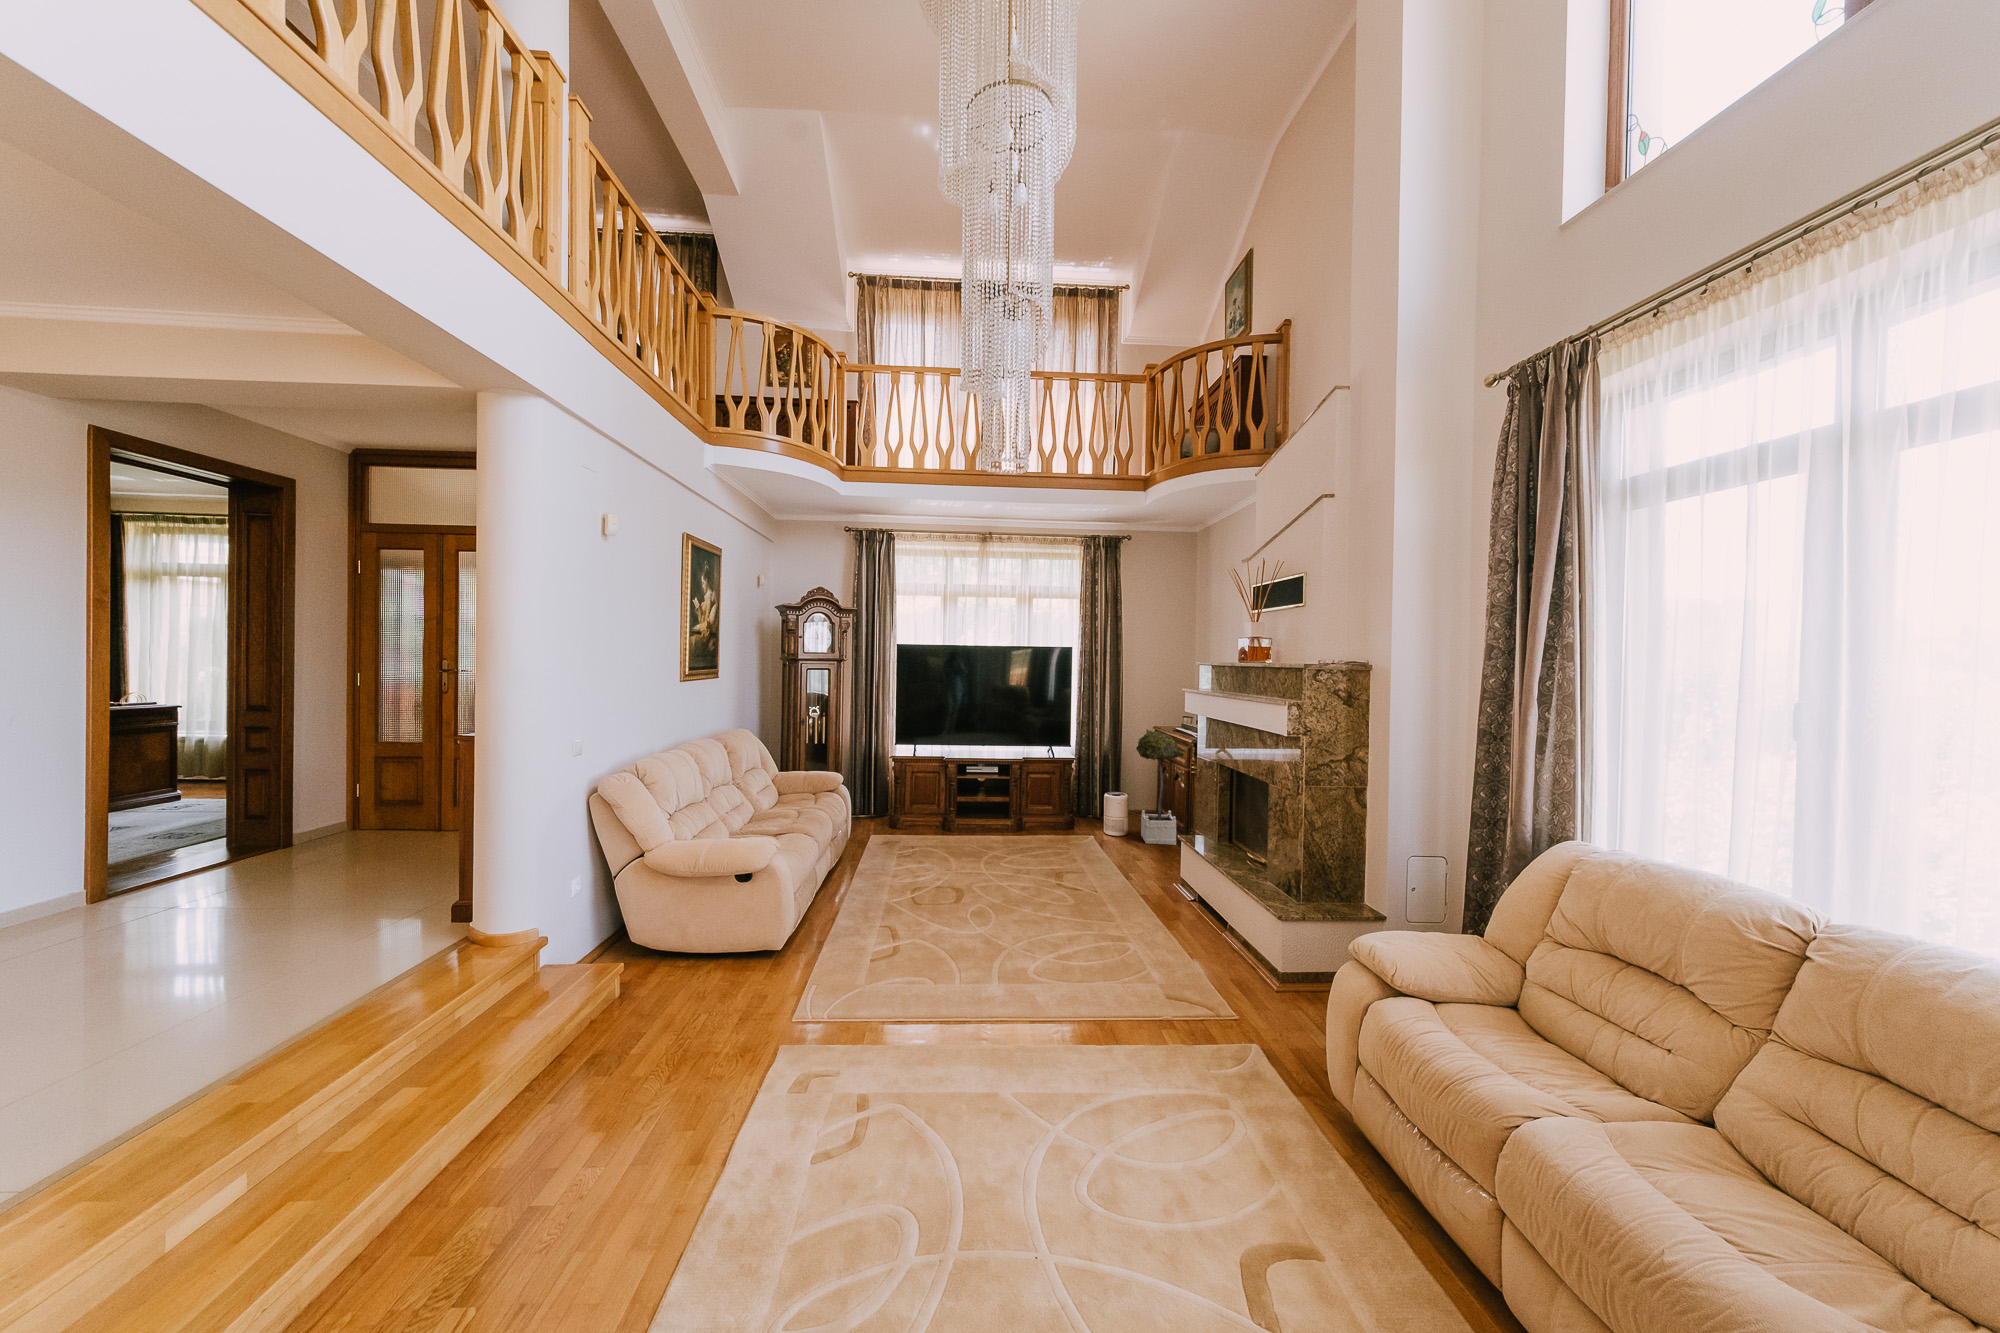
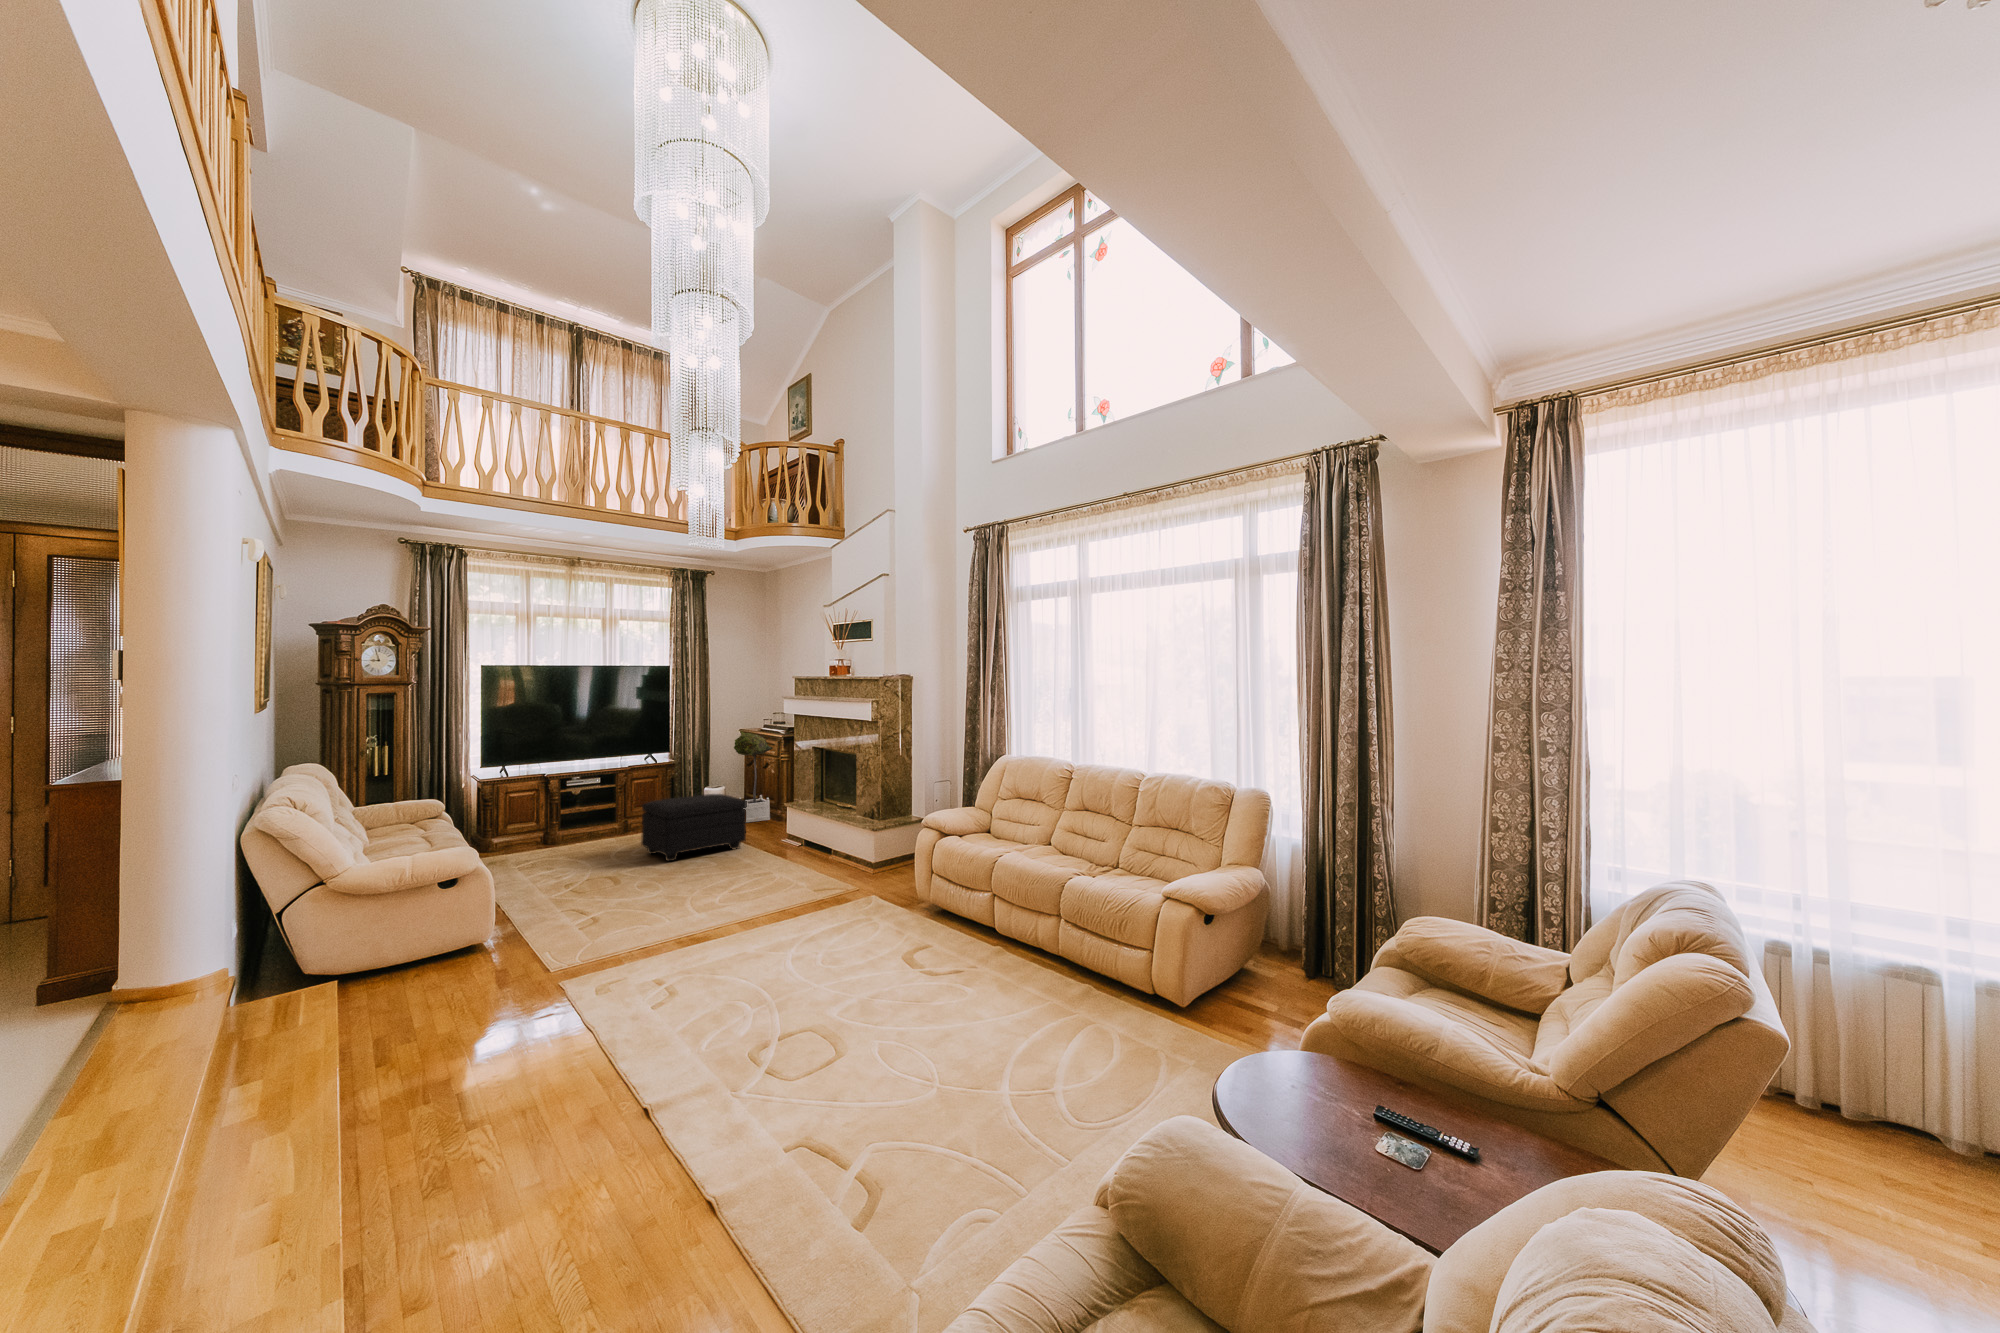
footstool: none [1009,805,1123,885] -> present [641,794,746,861]

